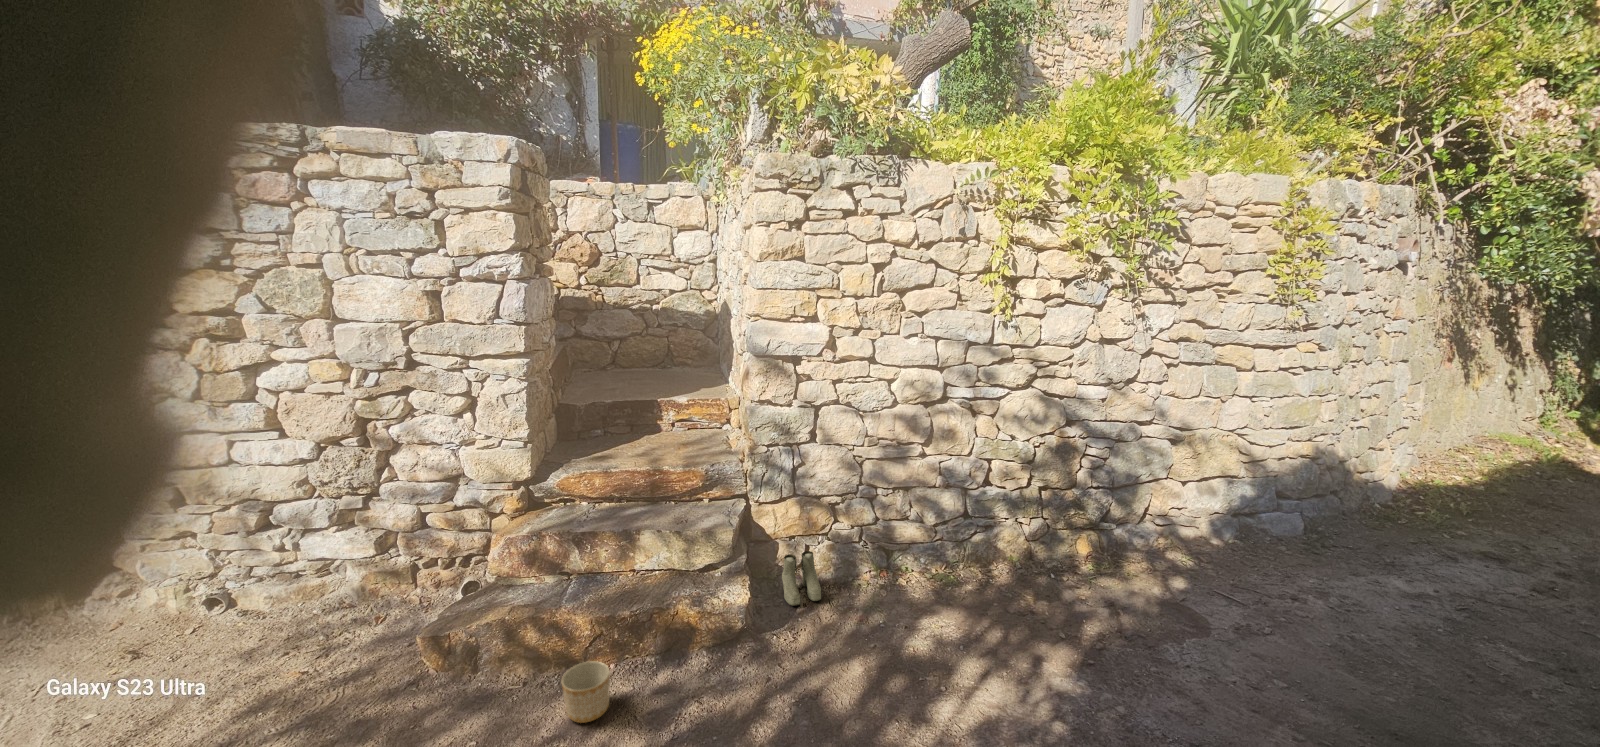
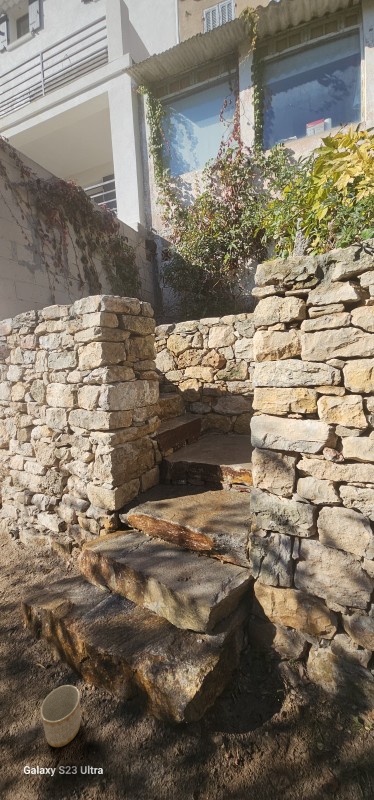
boots: present [782,551,821,606] -> none [273,645,314,716]

